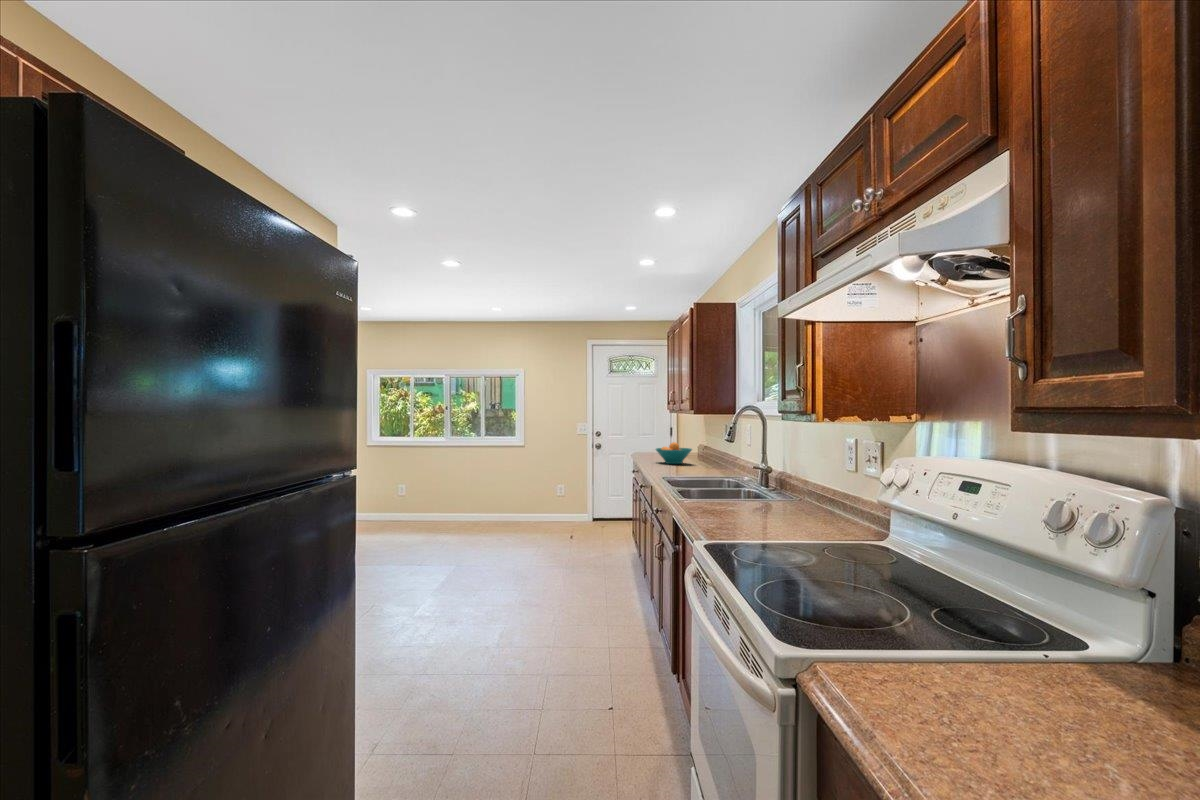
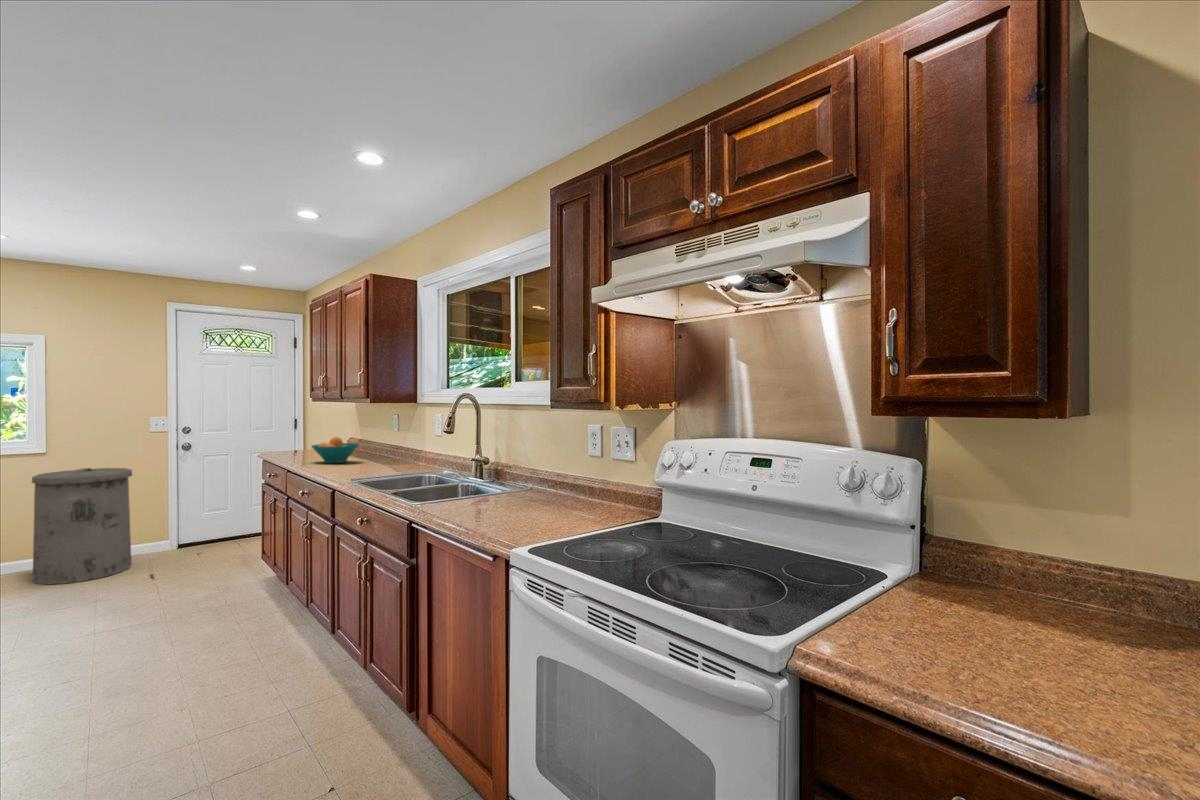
trash can: none [513,457,564,533] -> present [32,468,132,584]

